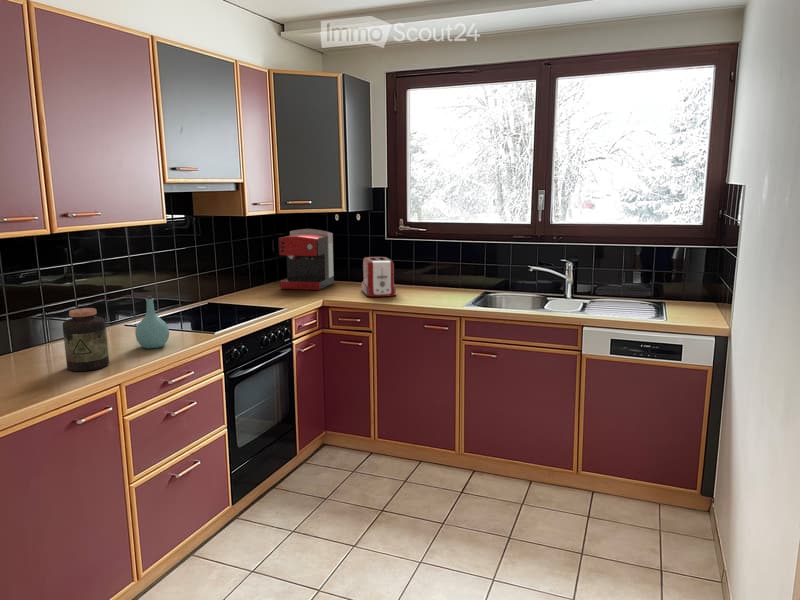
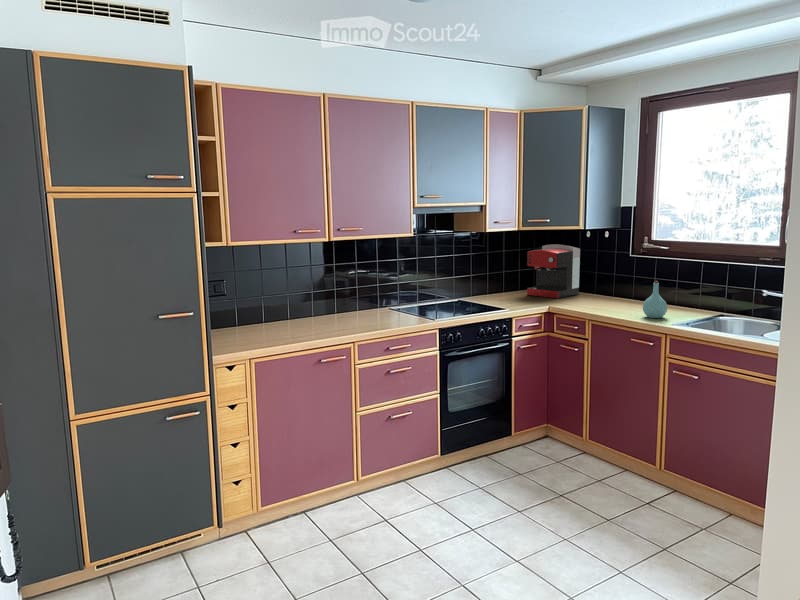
toaster: present [362,257,396,297] -> none [591,271,623,308]
bottle: present [135,296,169,349] -> present [643,281,667,318]
jar: present [62,308,109,371] -> none [328,291,353,332]

